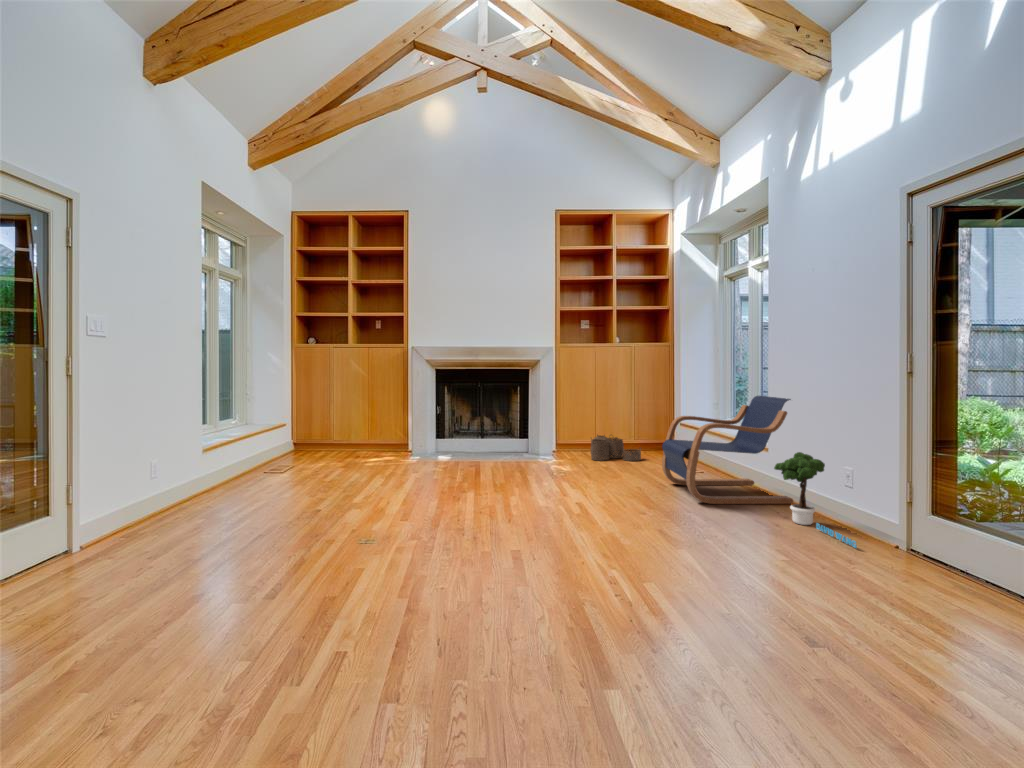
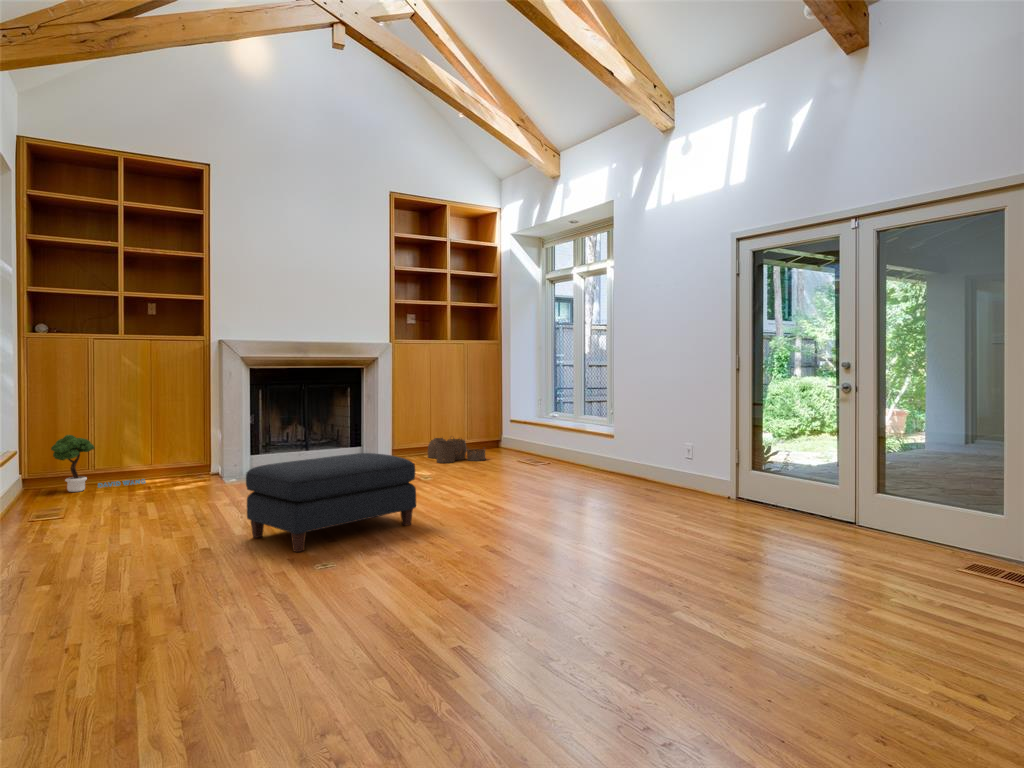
lounge chair: present [662,396,793,504] -> none [529,390,643,485]
potted tree: present [774,452,857,548] -> present [51,435,145,492]
ottoman: none [335,453,479,543] -> present [246,453,416,552]

